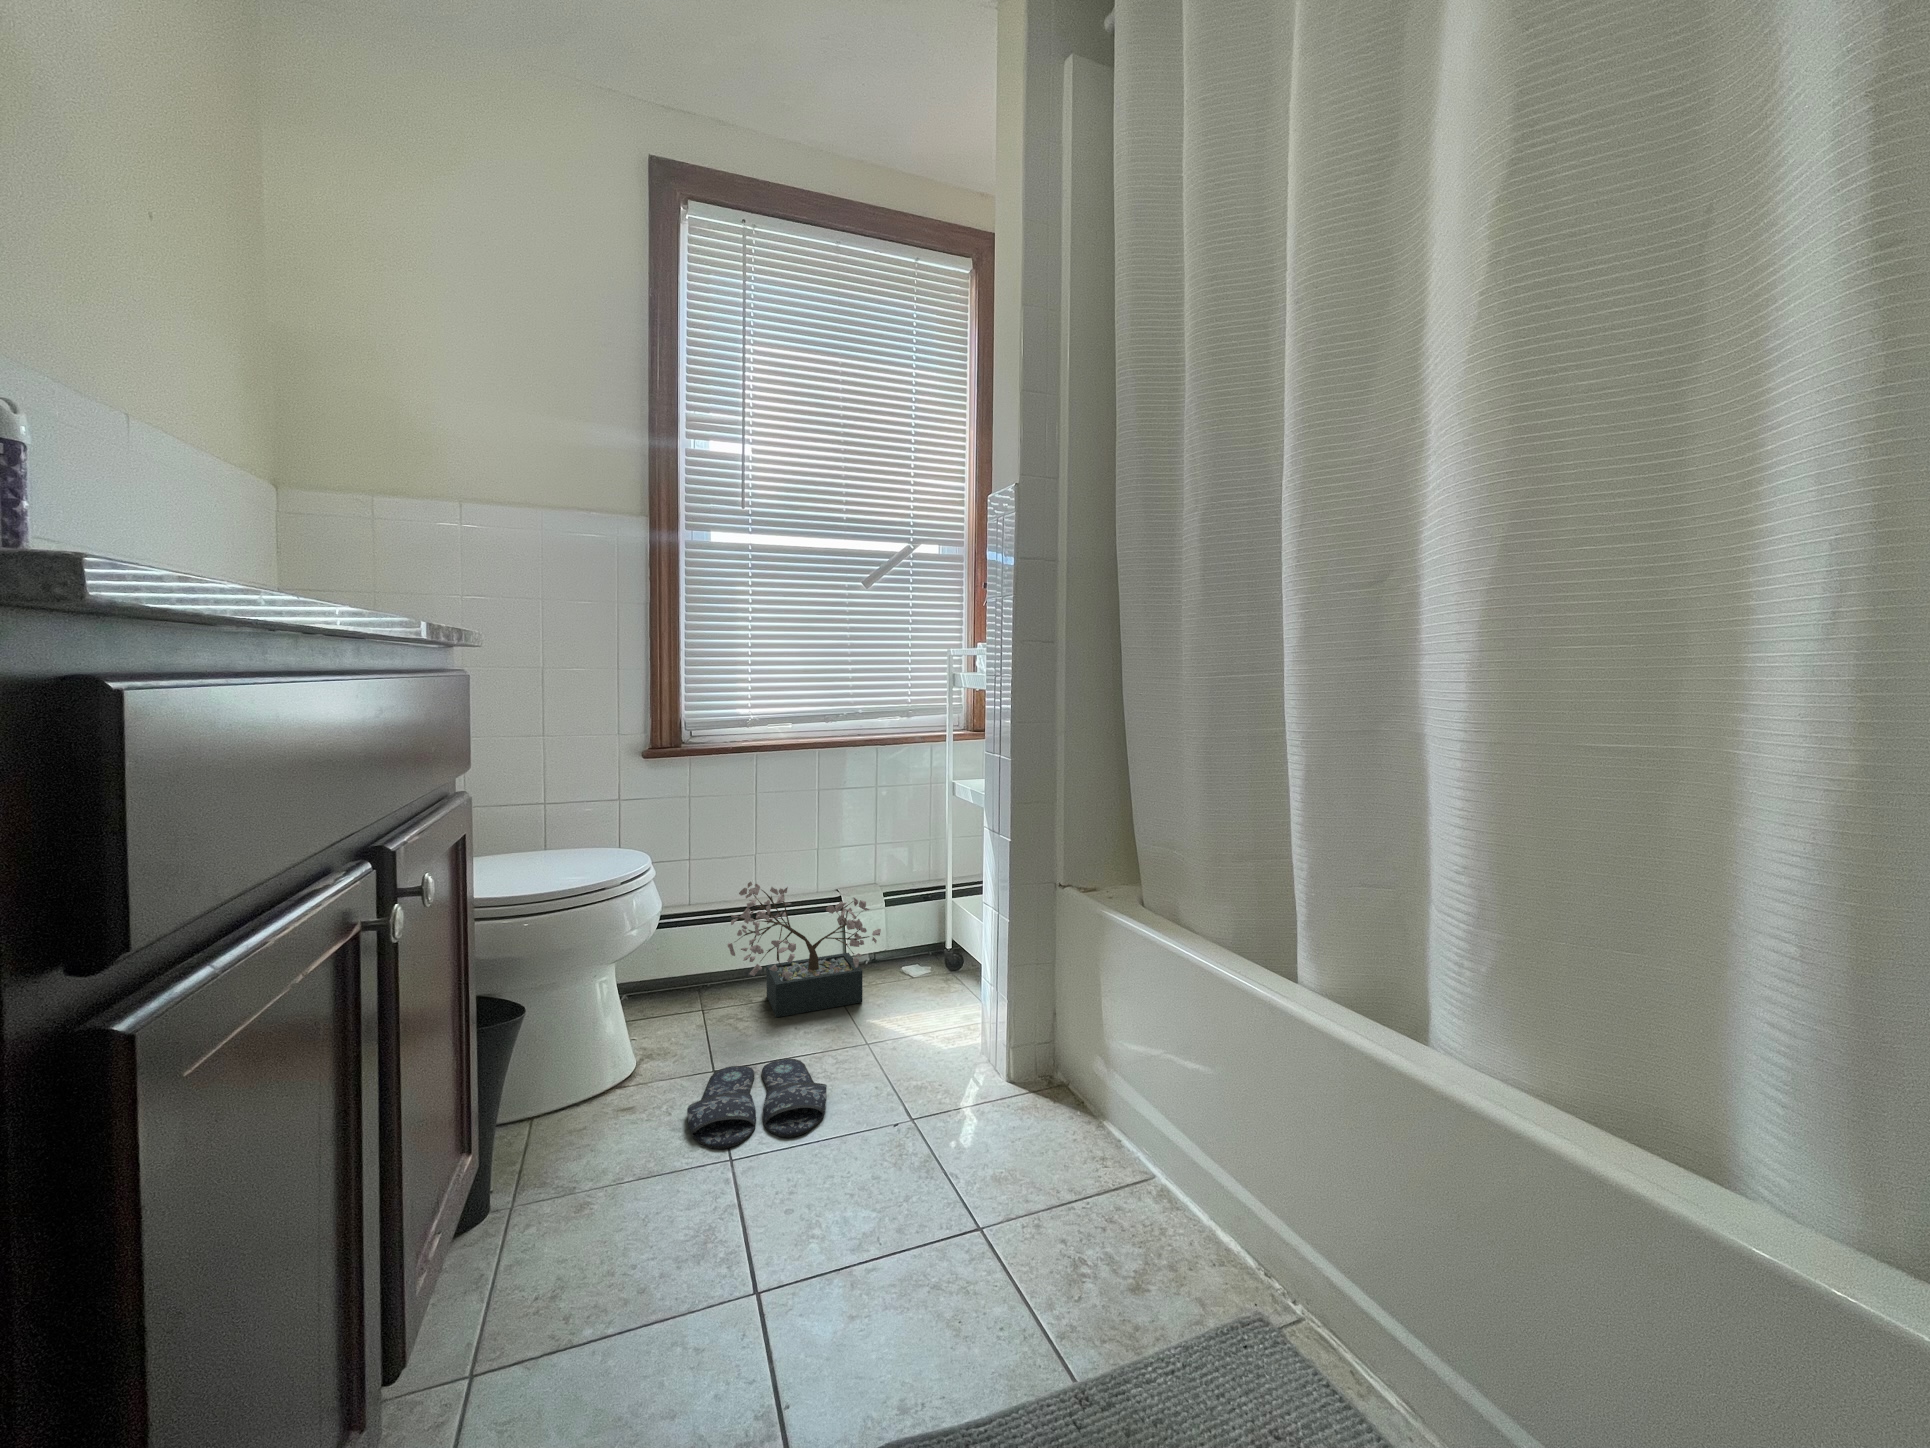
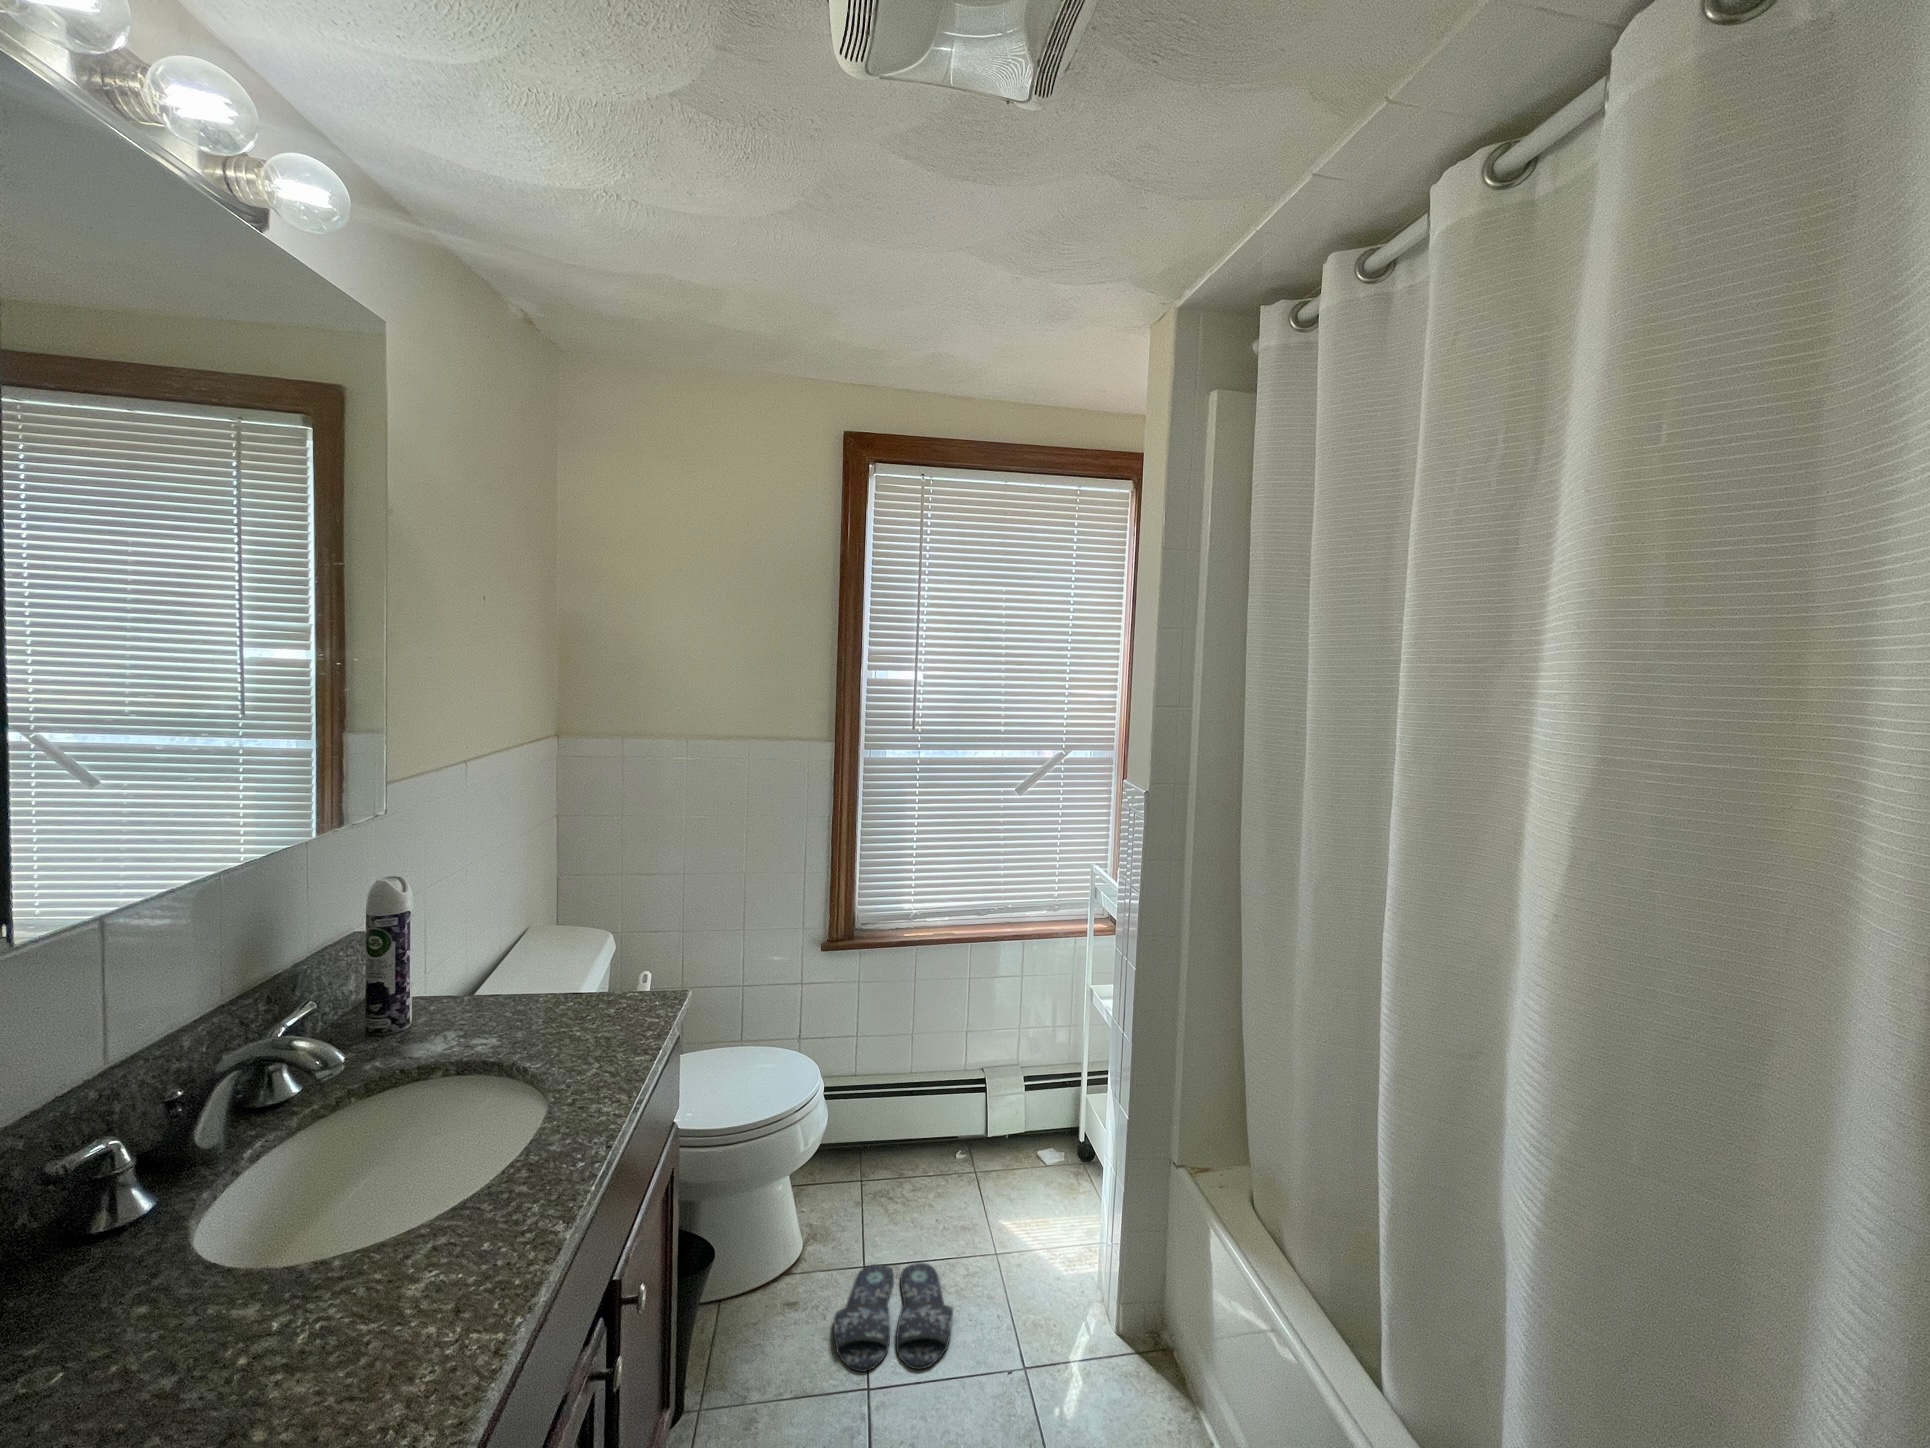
decorative plant: present [728,882,881,1017] -> none [882,1067,1018,1203]

